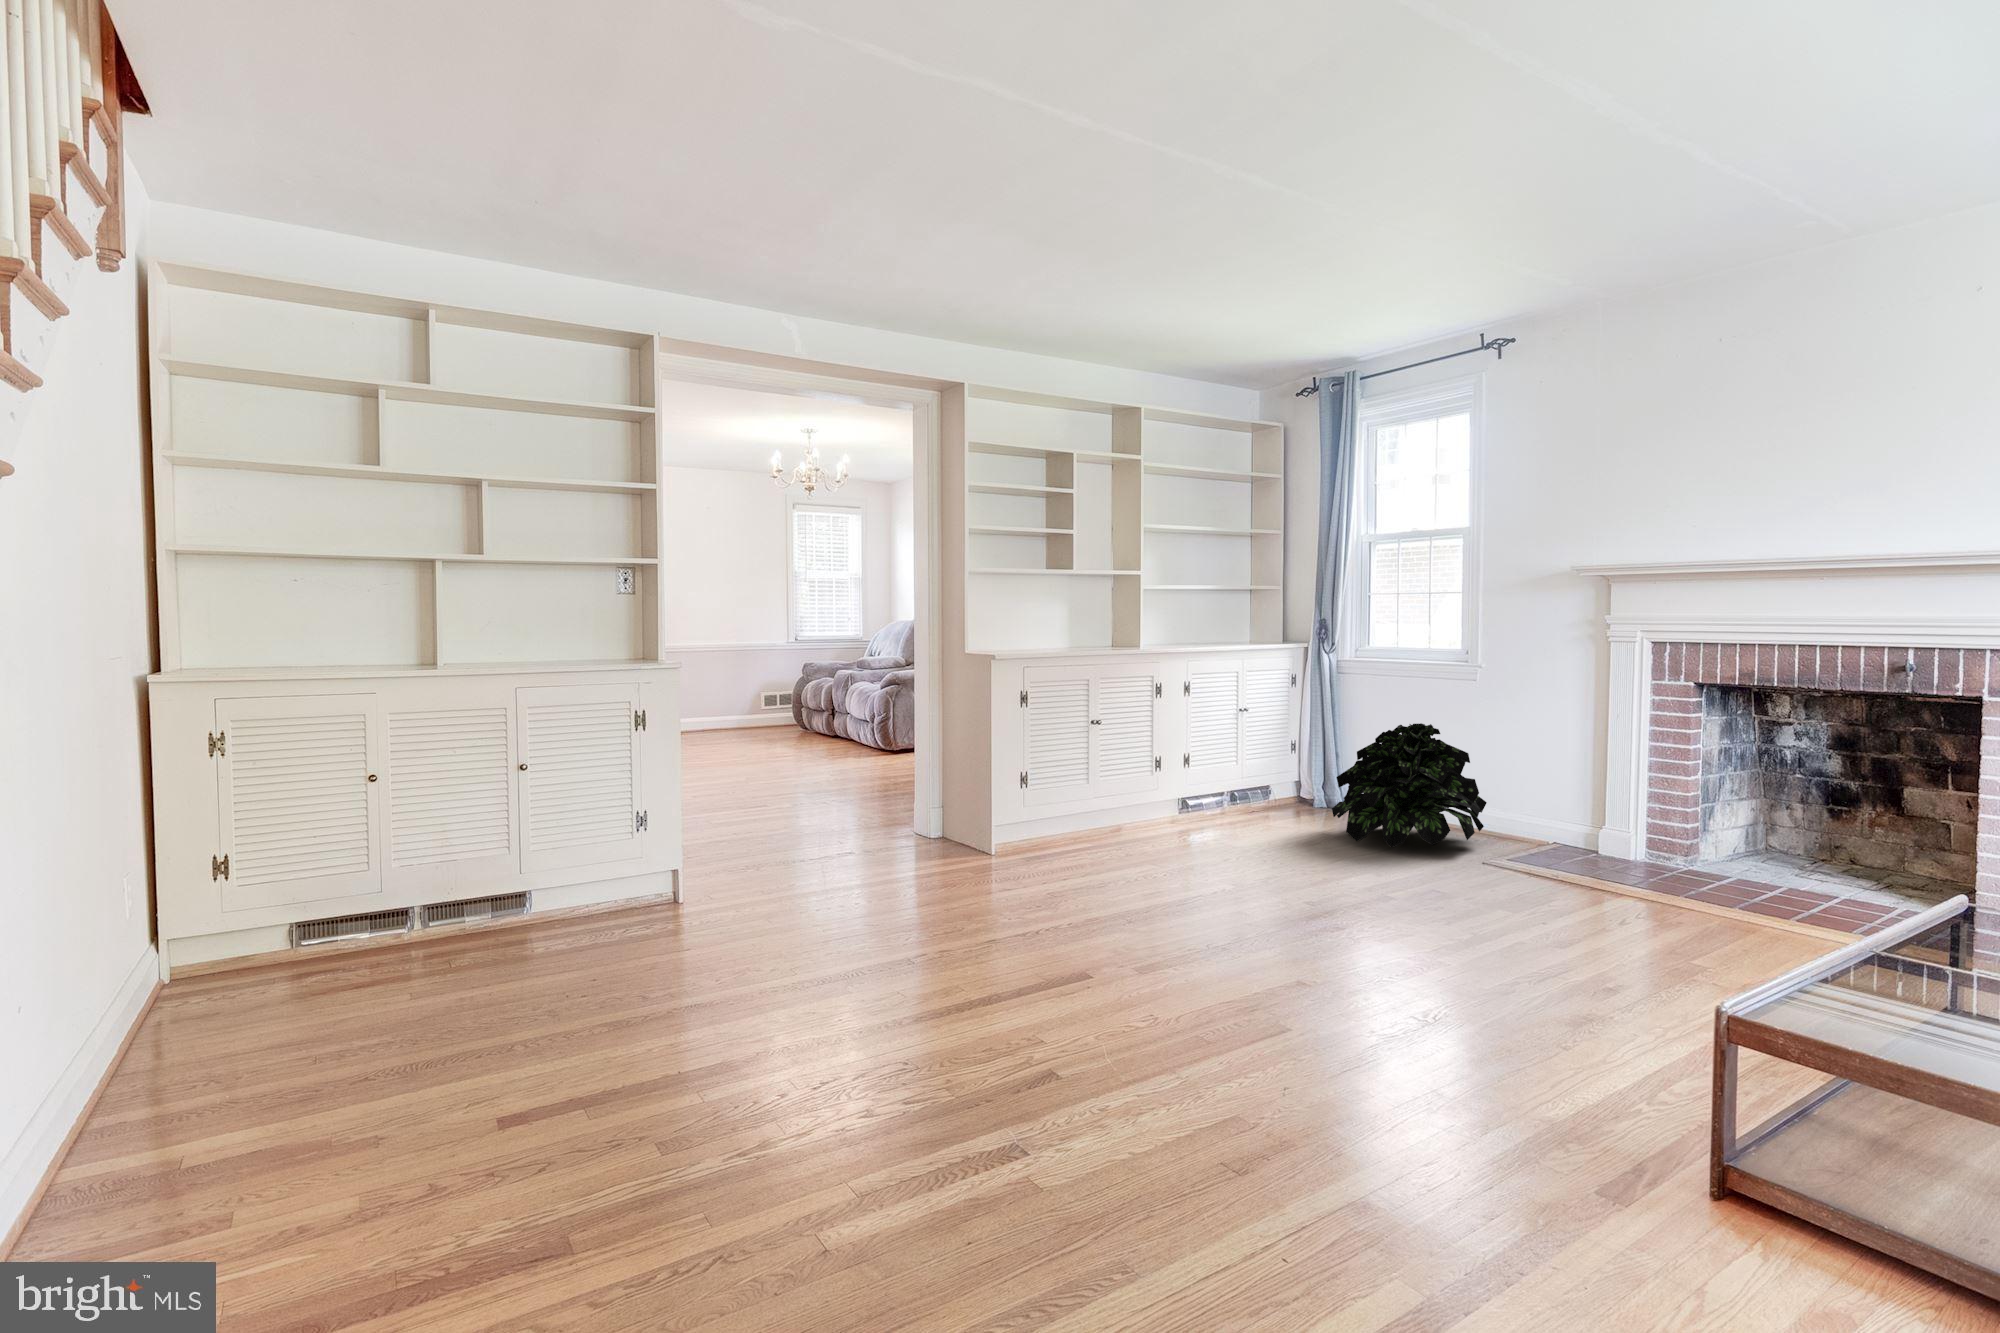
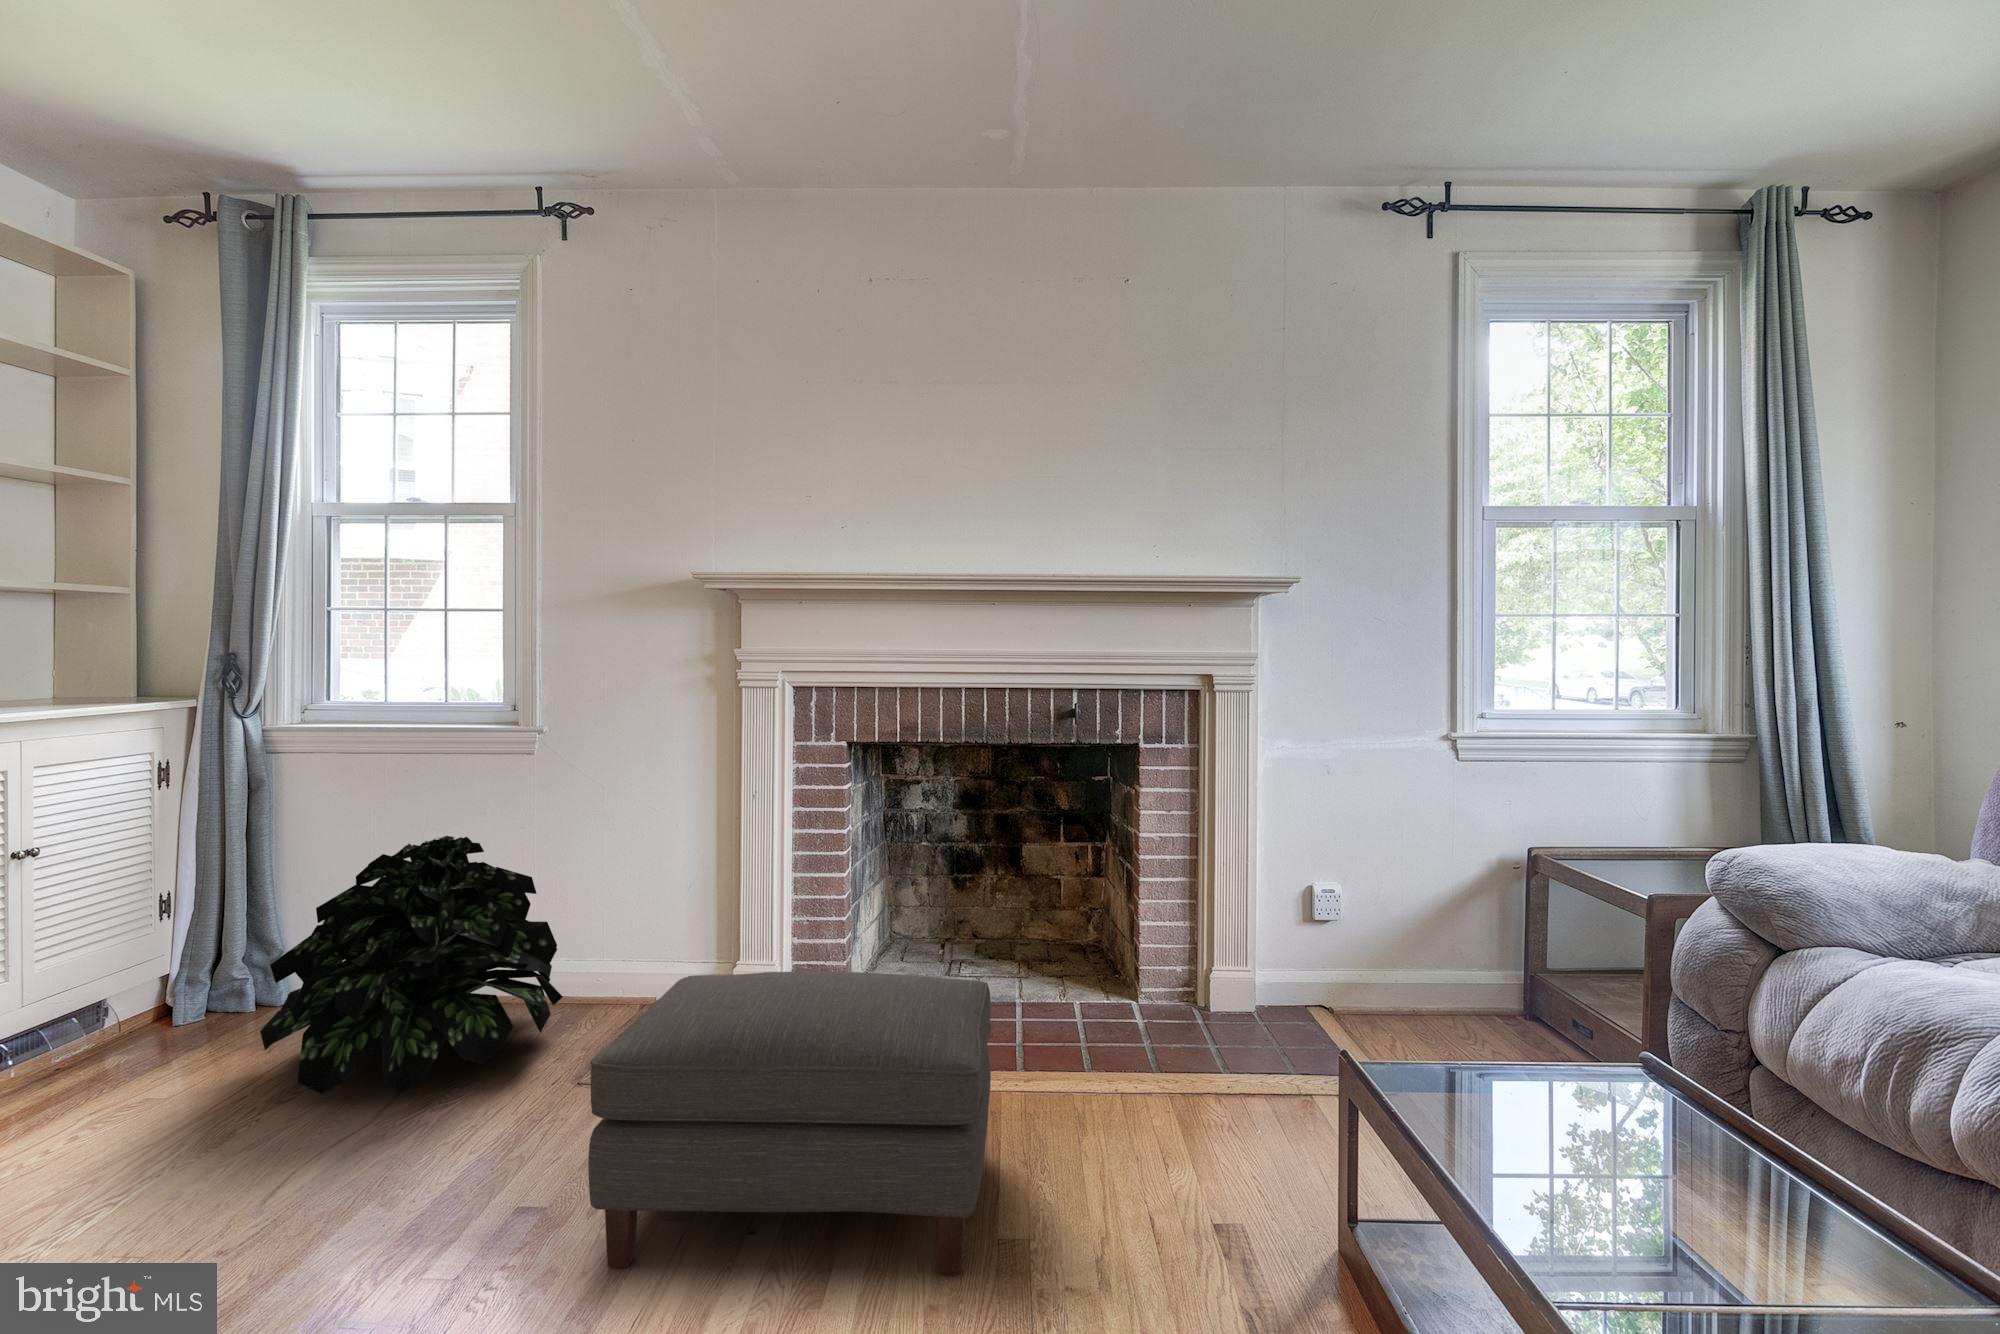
ottoman: none [1457,802,1725,961] -> present [588,971,991,1274]

